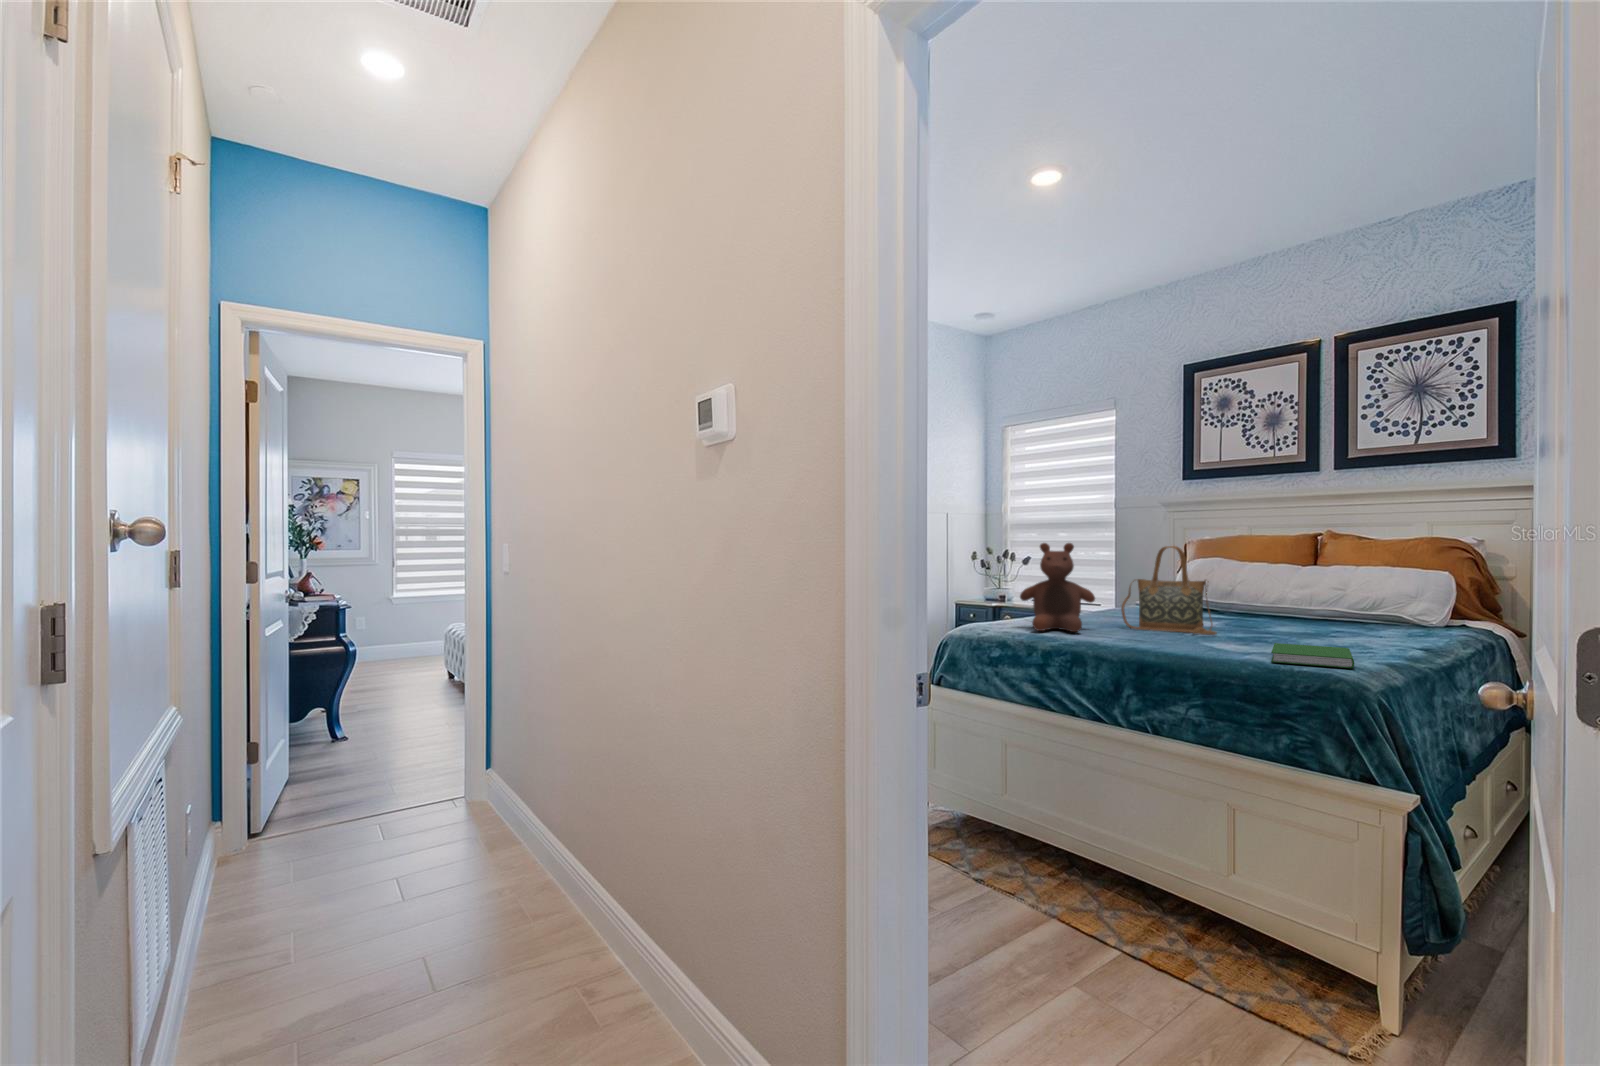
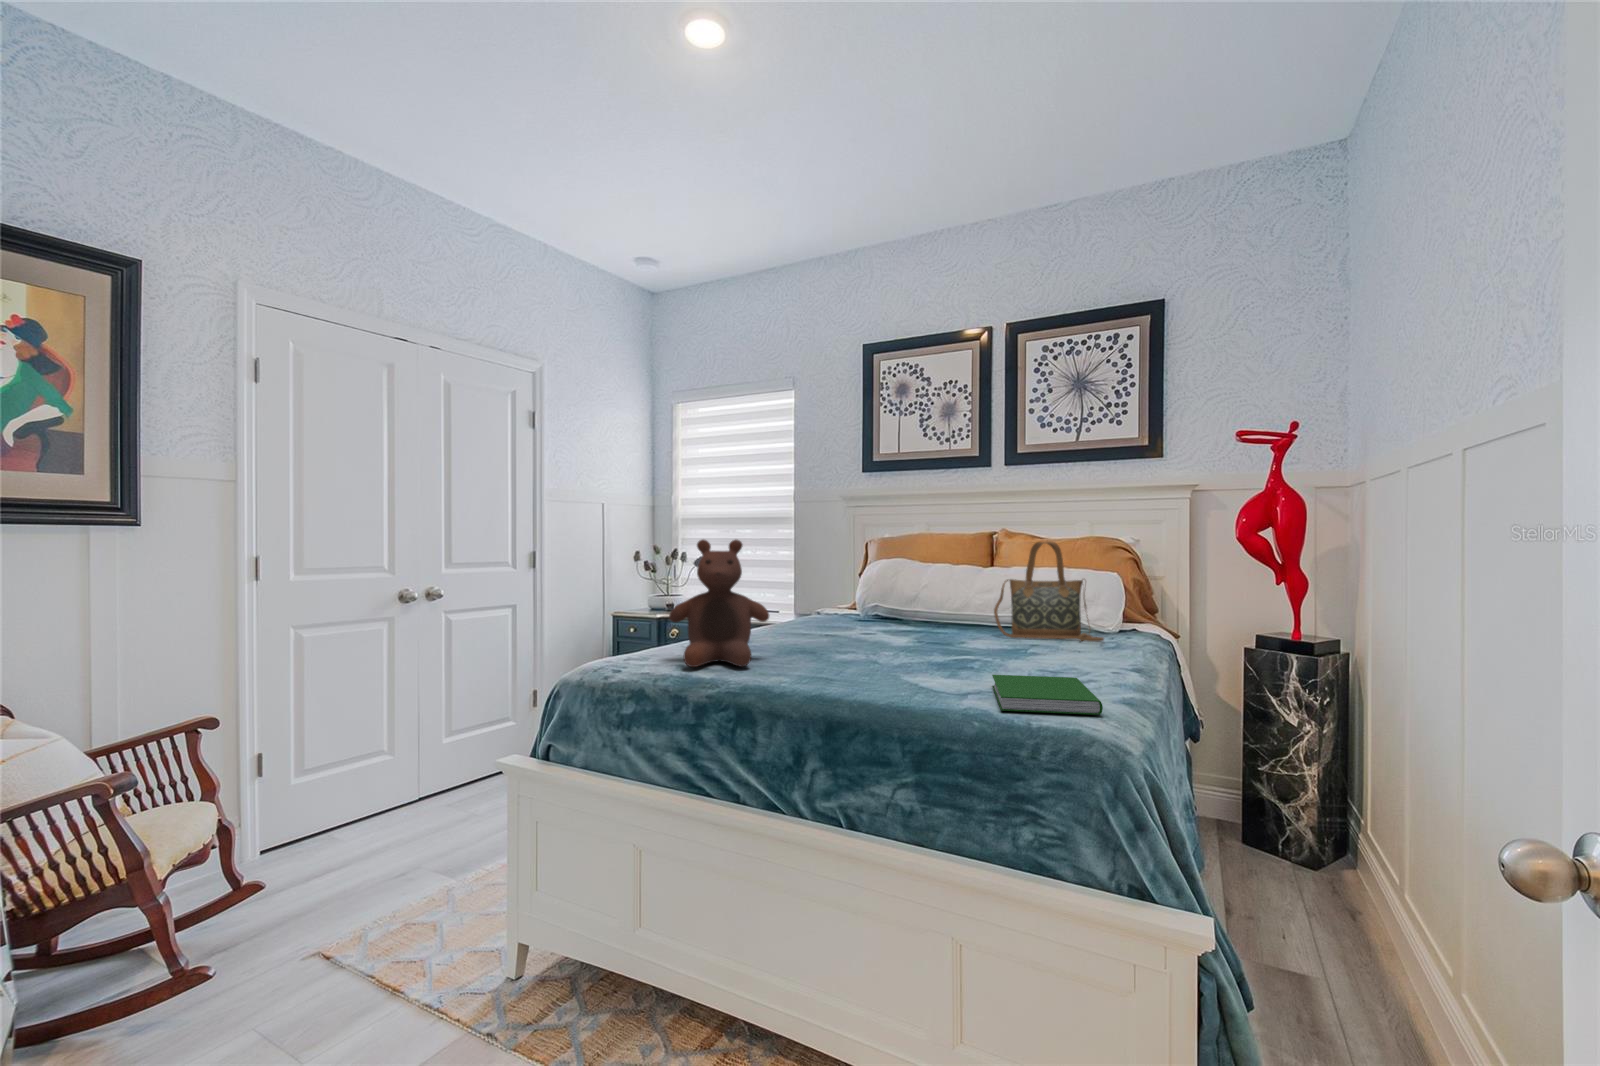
handbag: present [1121,546,1217,635] -> present [994,541,1104,642]

